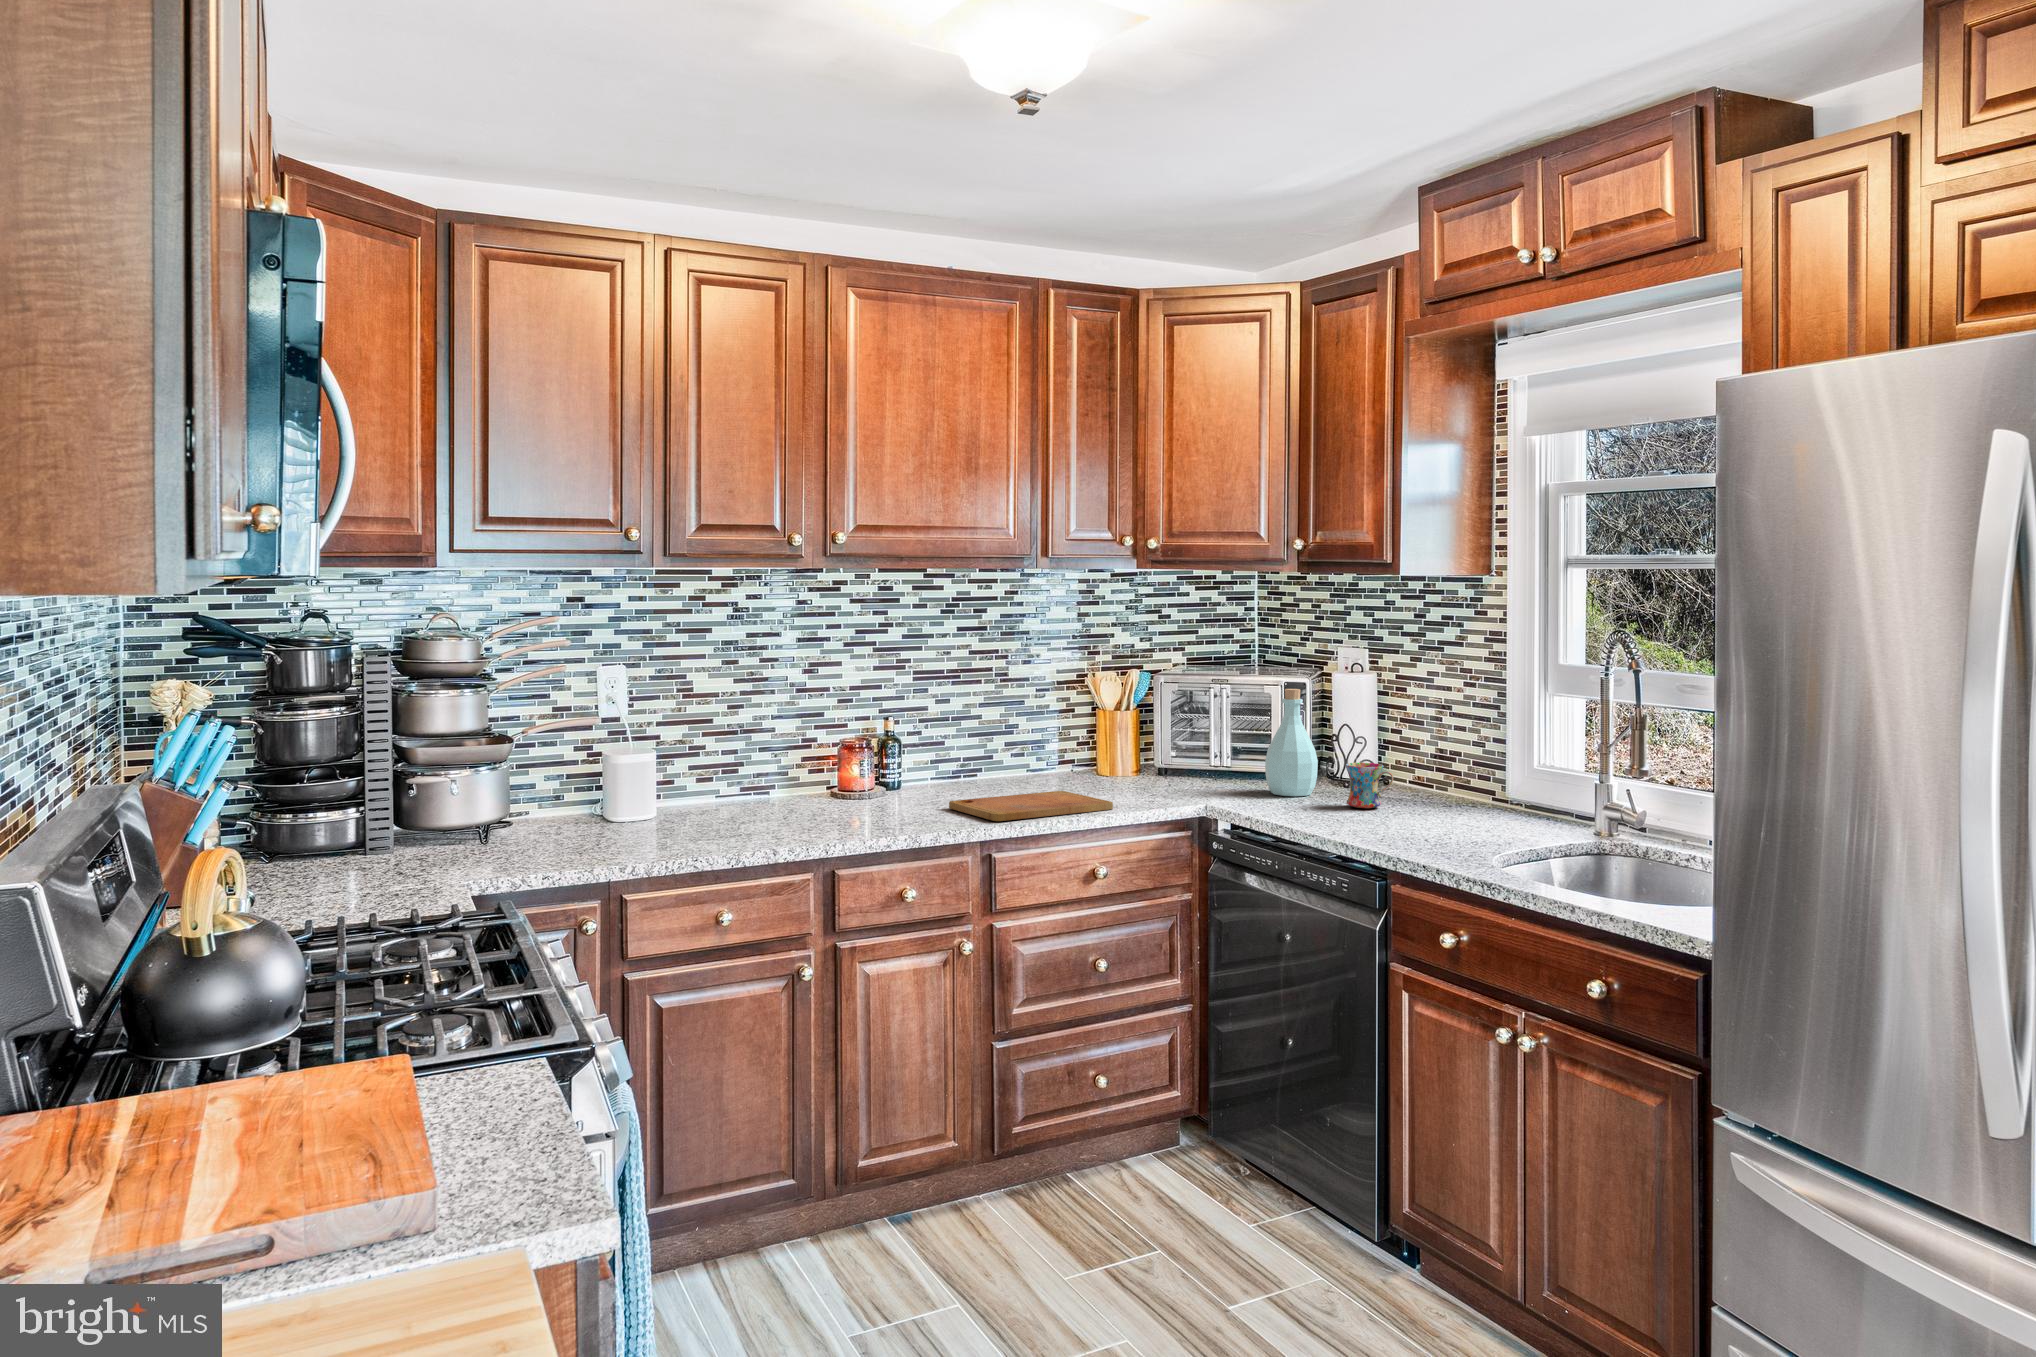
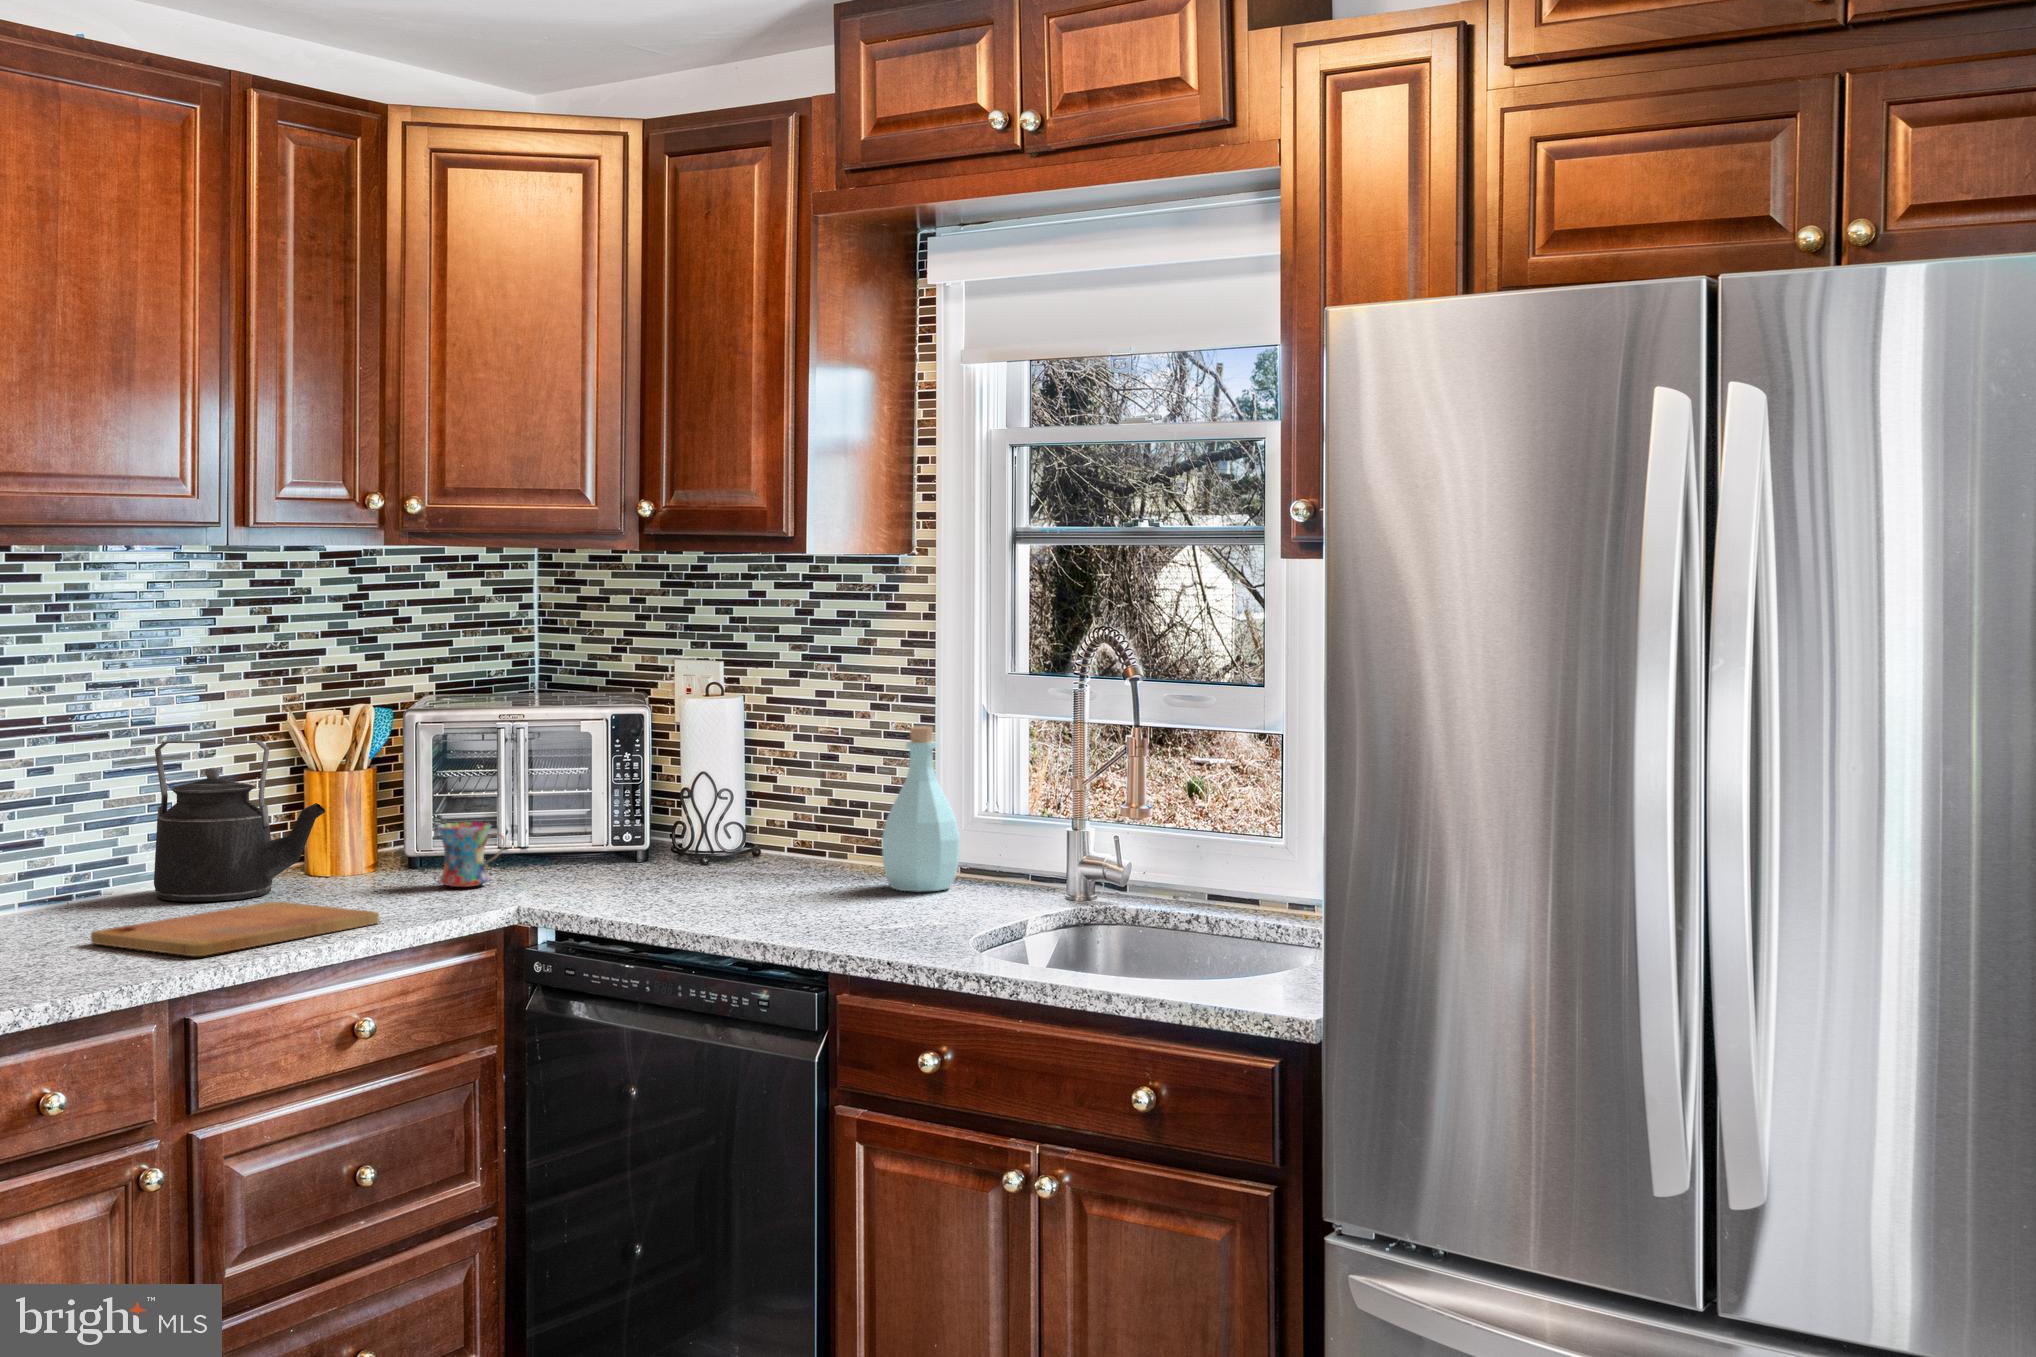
bottle: present [1265,689,1318,796] -> present [882,727,960,892]
kettle: none [1005,690,1099,788] -> present [154,741,325,902]
mug: present [1346,763,1393,808] -> present [437,822,506,887]

